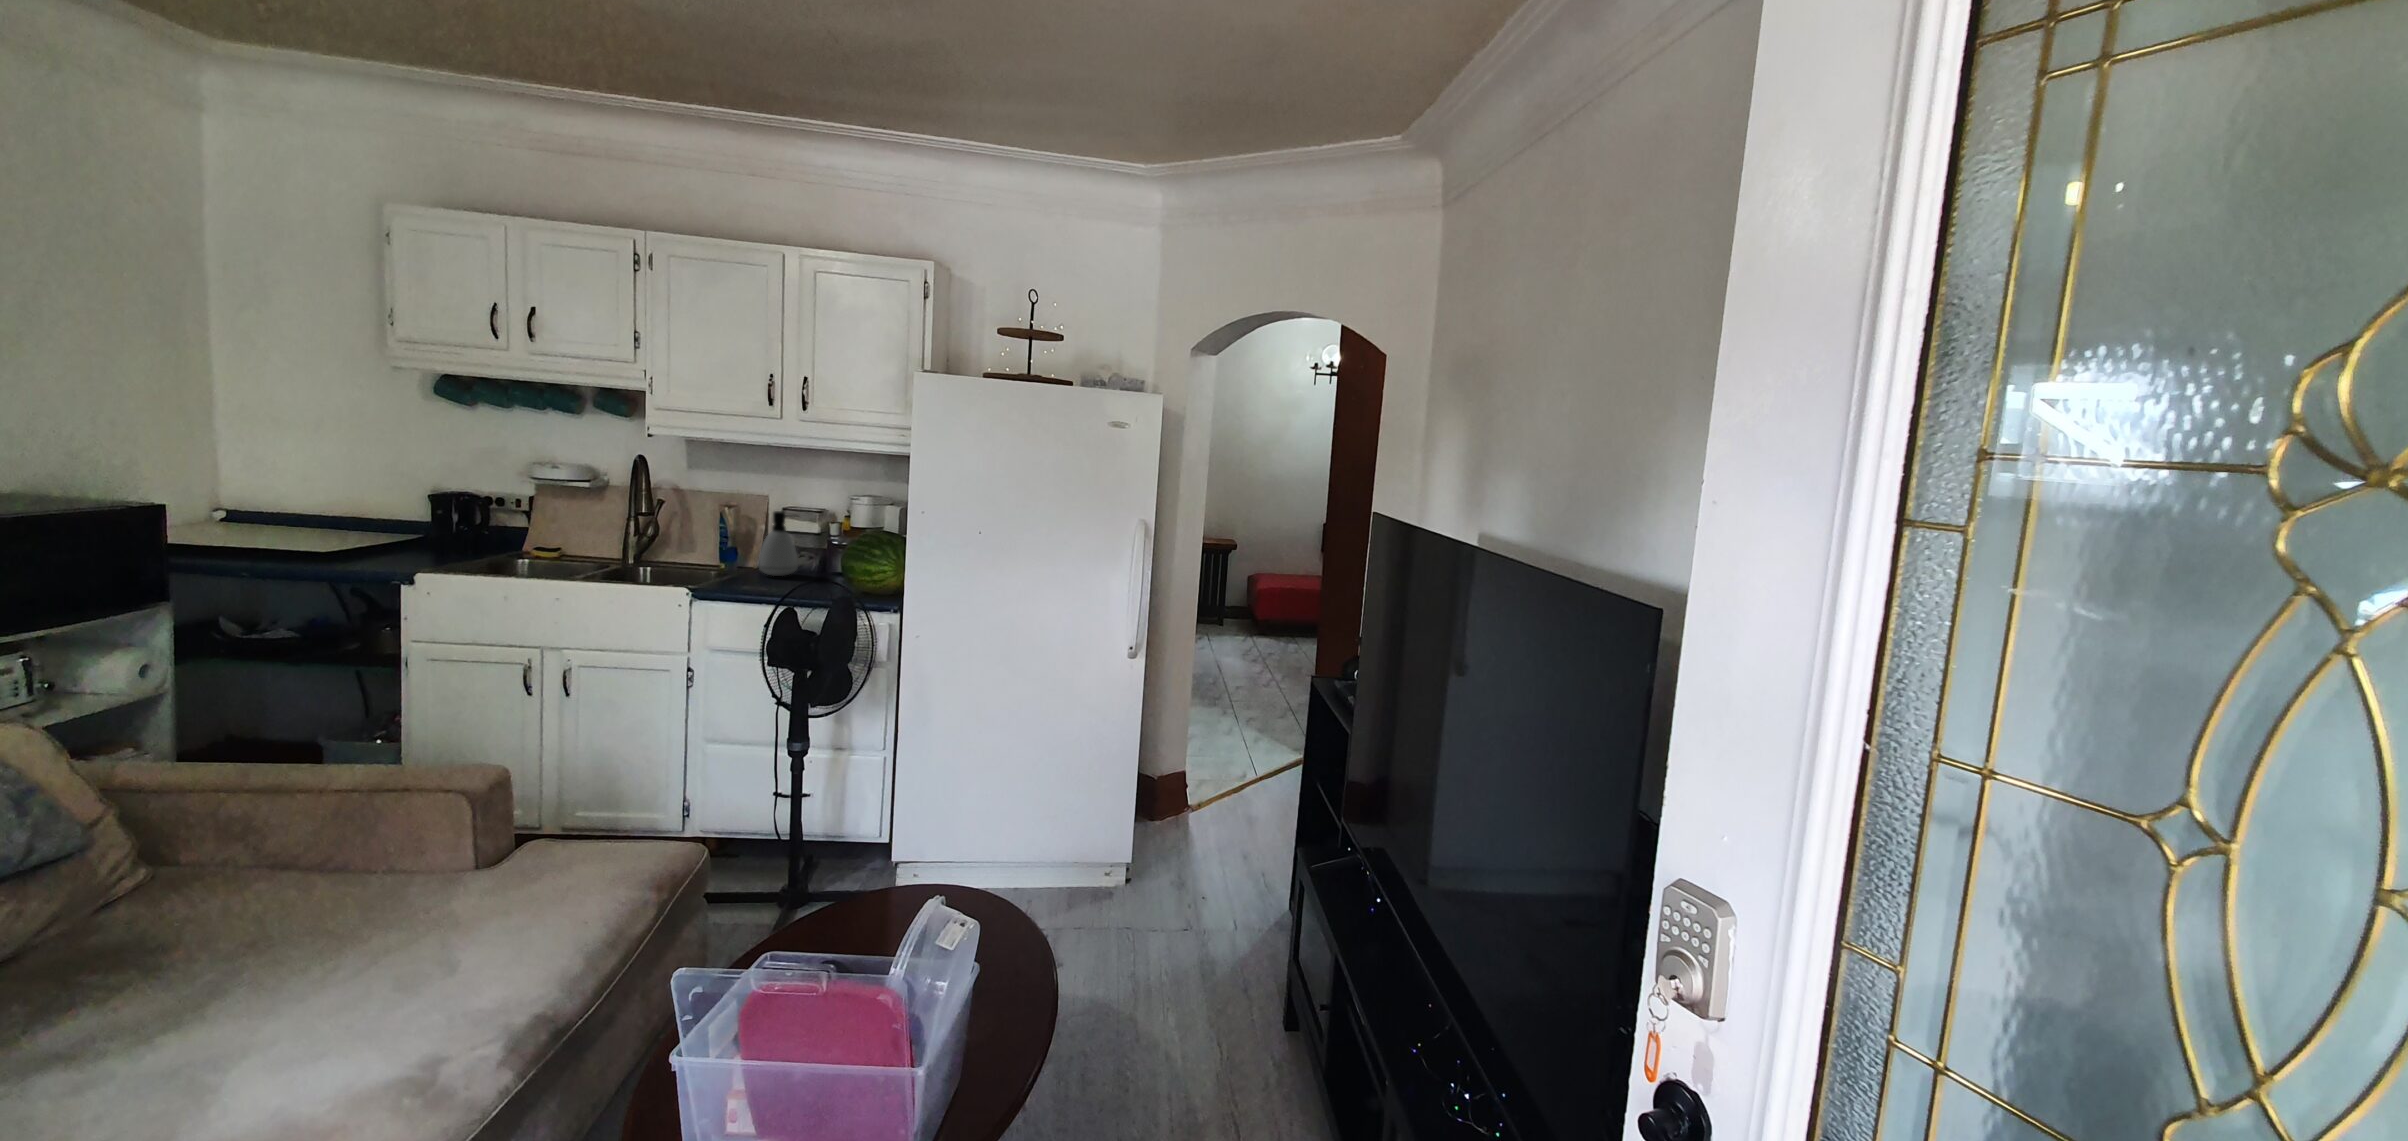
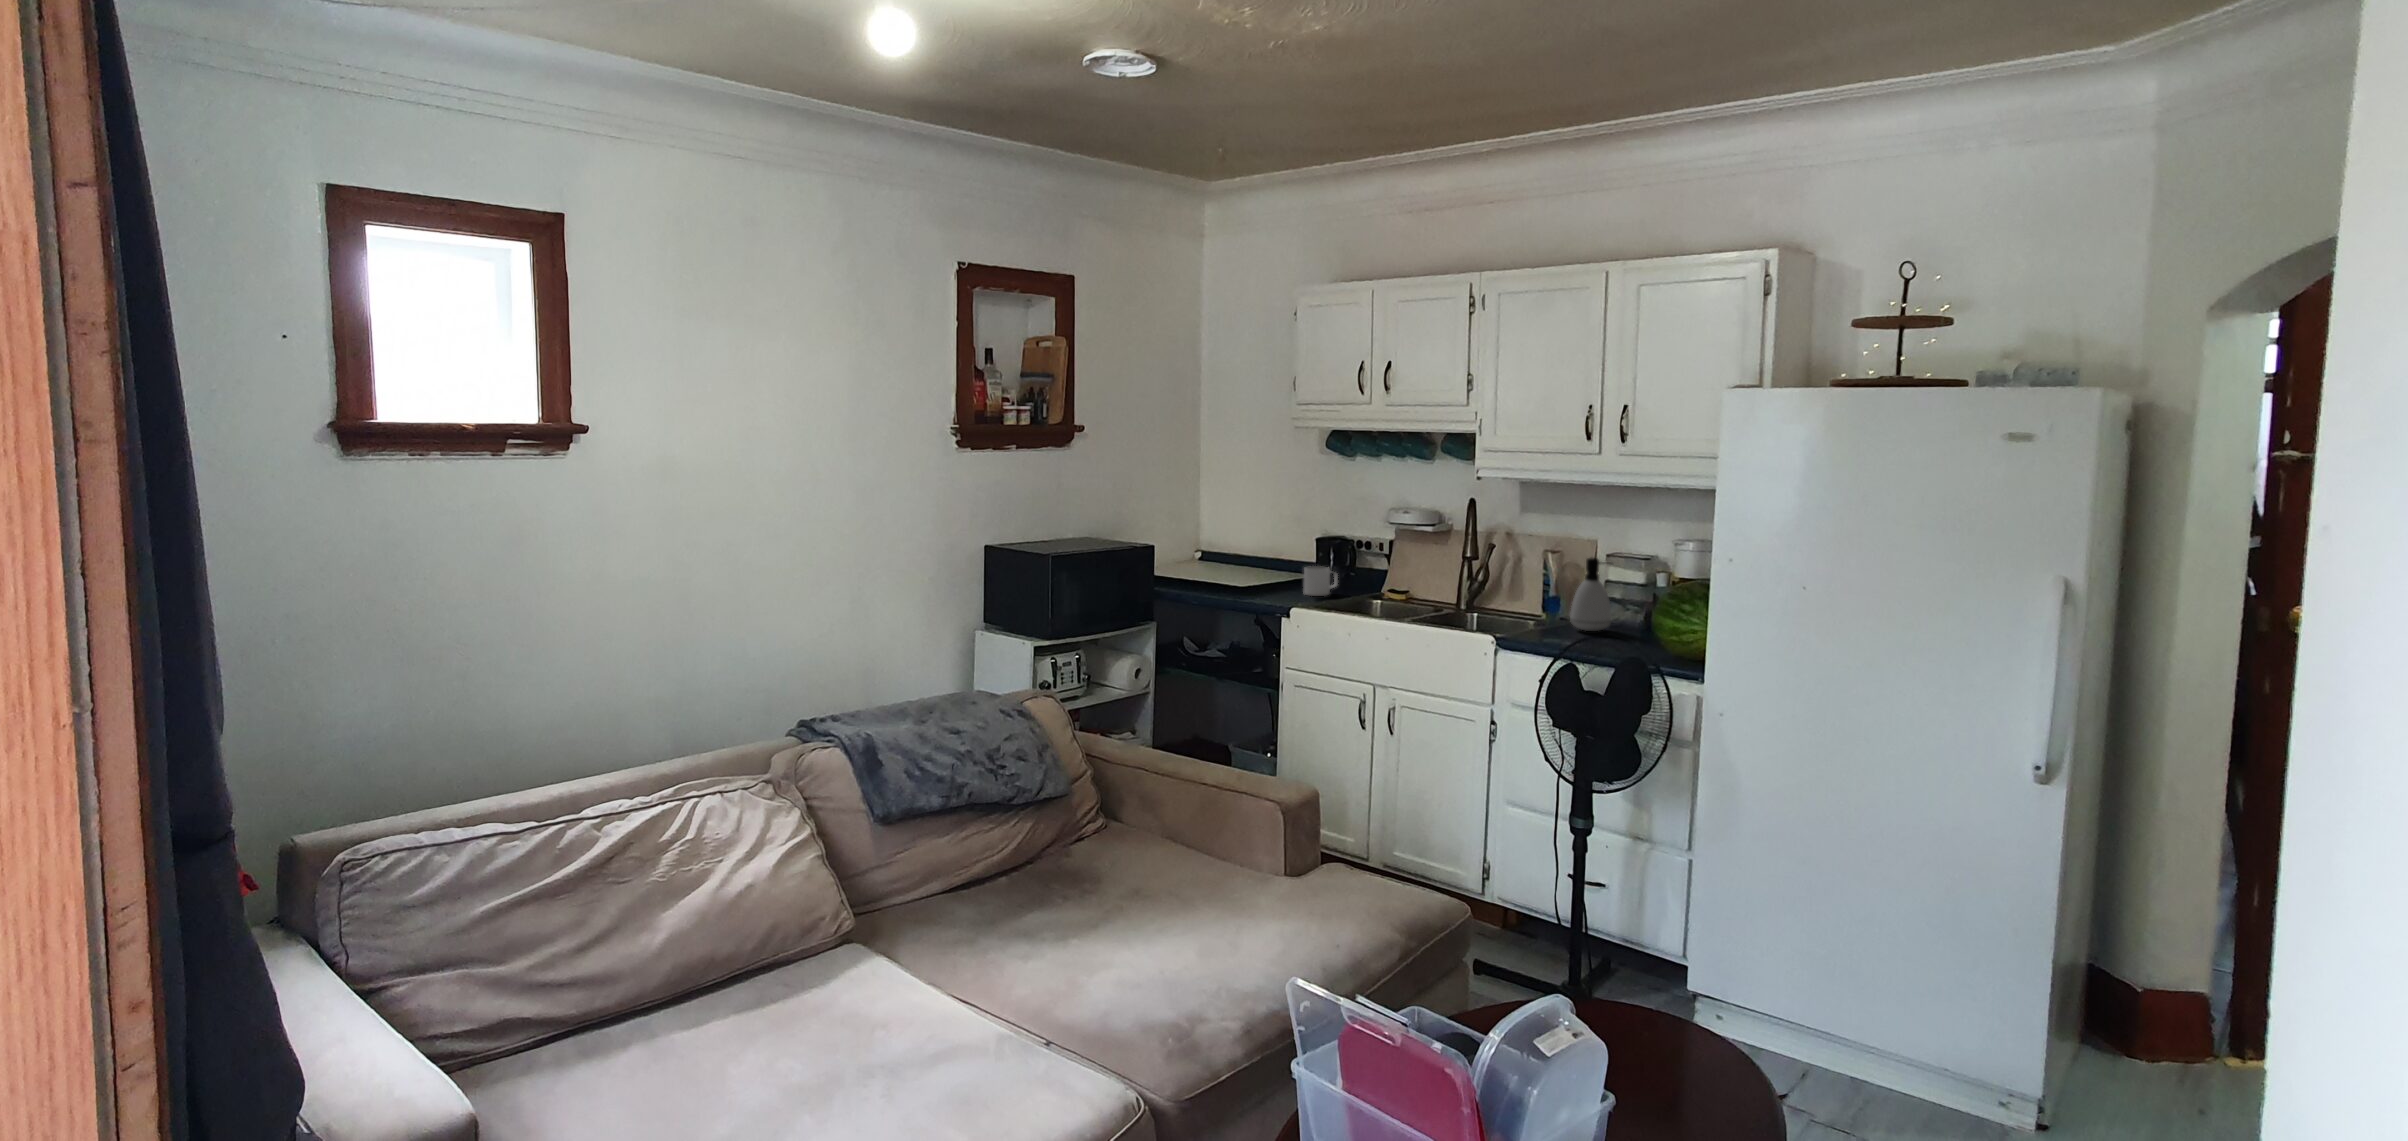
mug: none [418,526,466,558] -> present [1304,566,1338,596]

